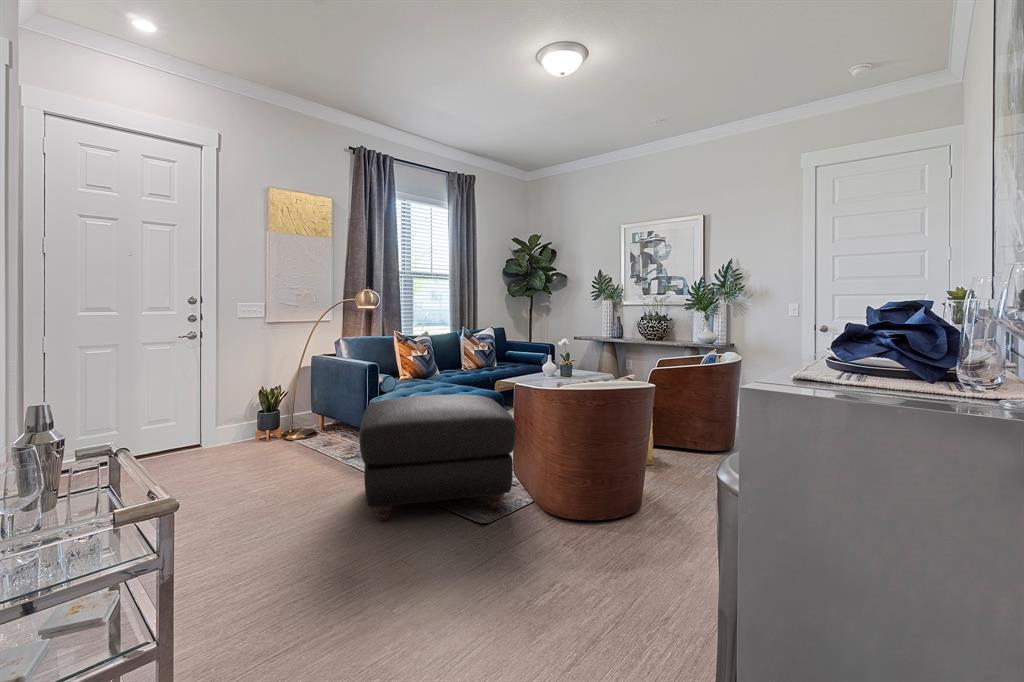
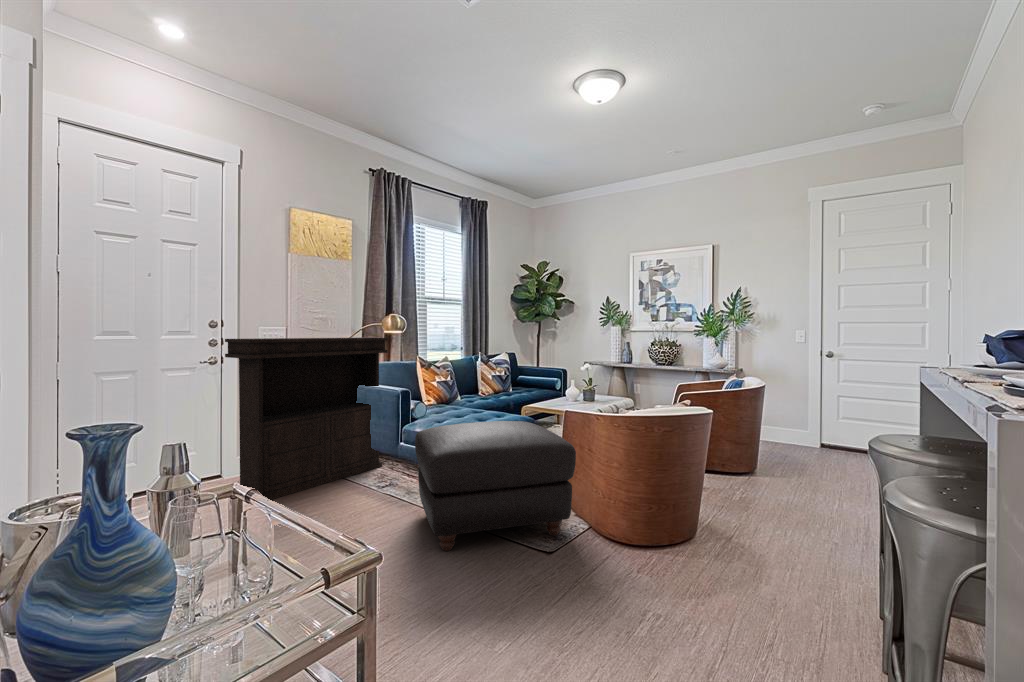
console table: none [188,312,358,473] -> present [225,337,388,501]

